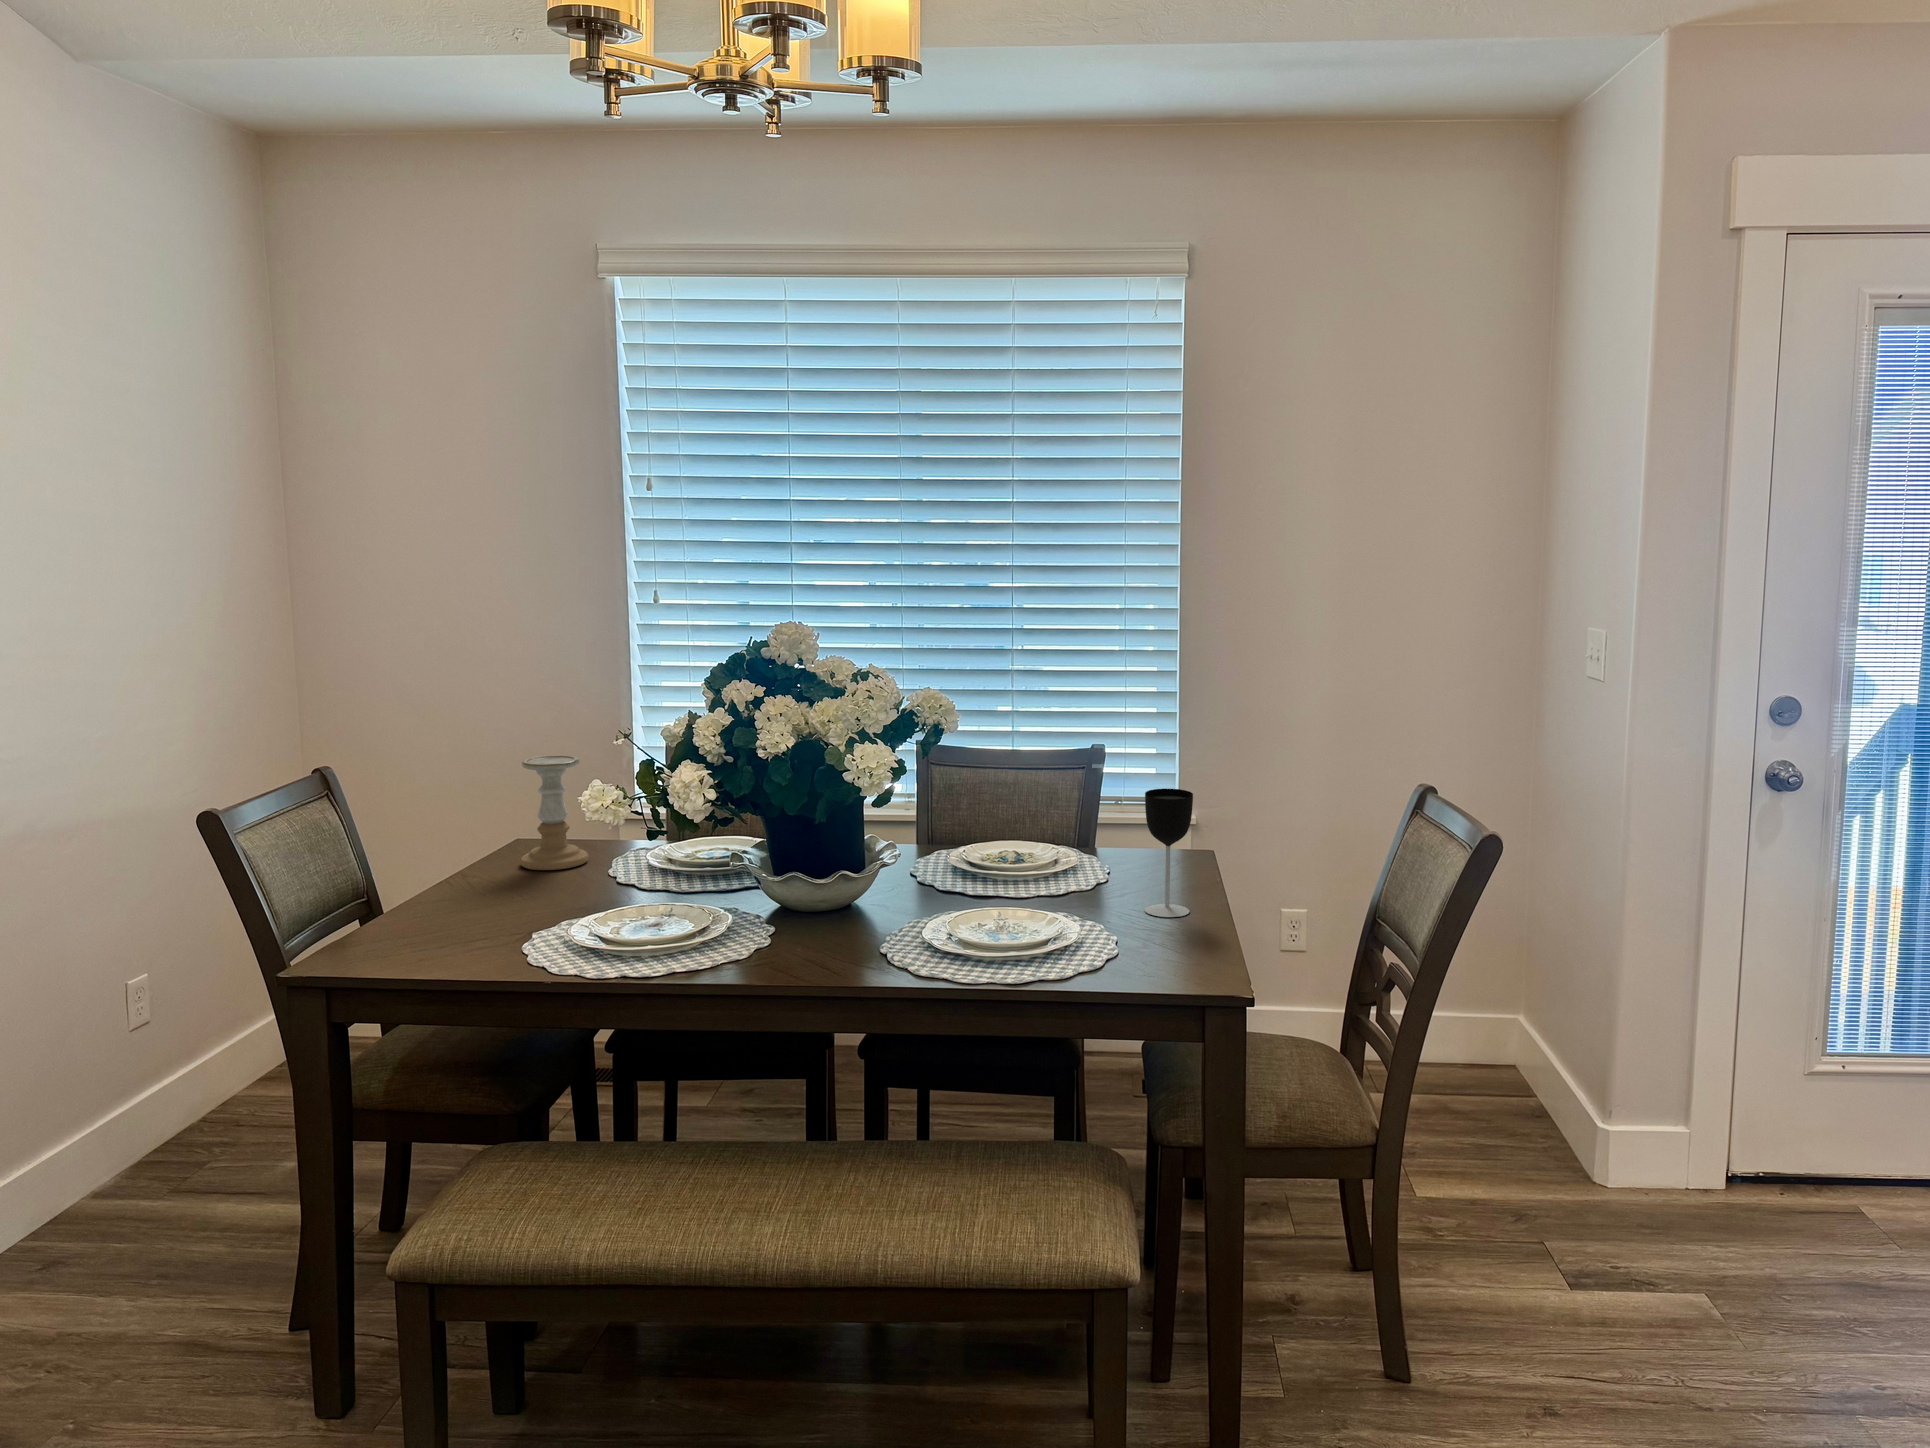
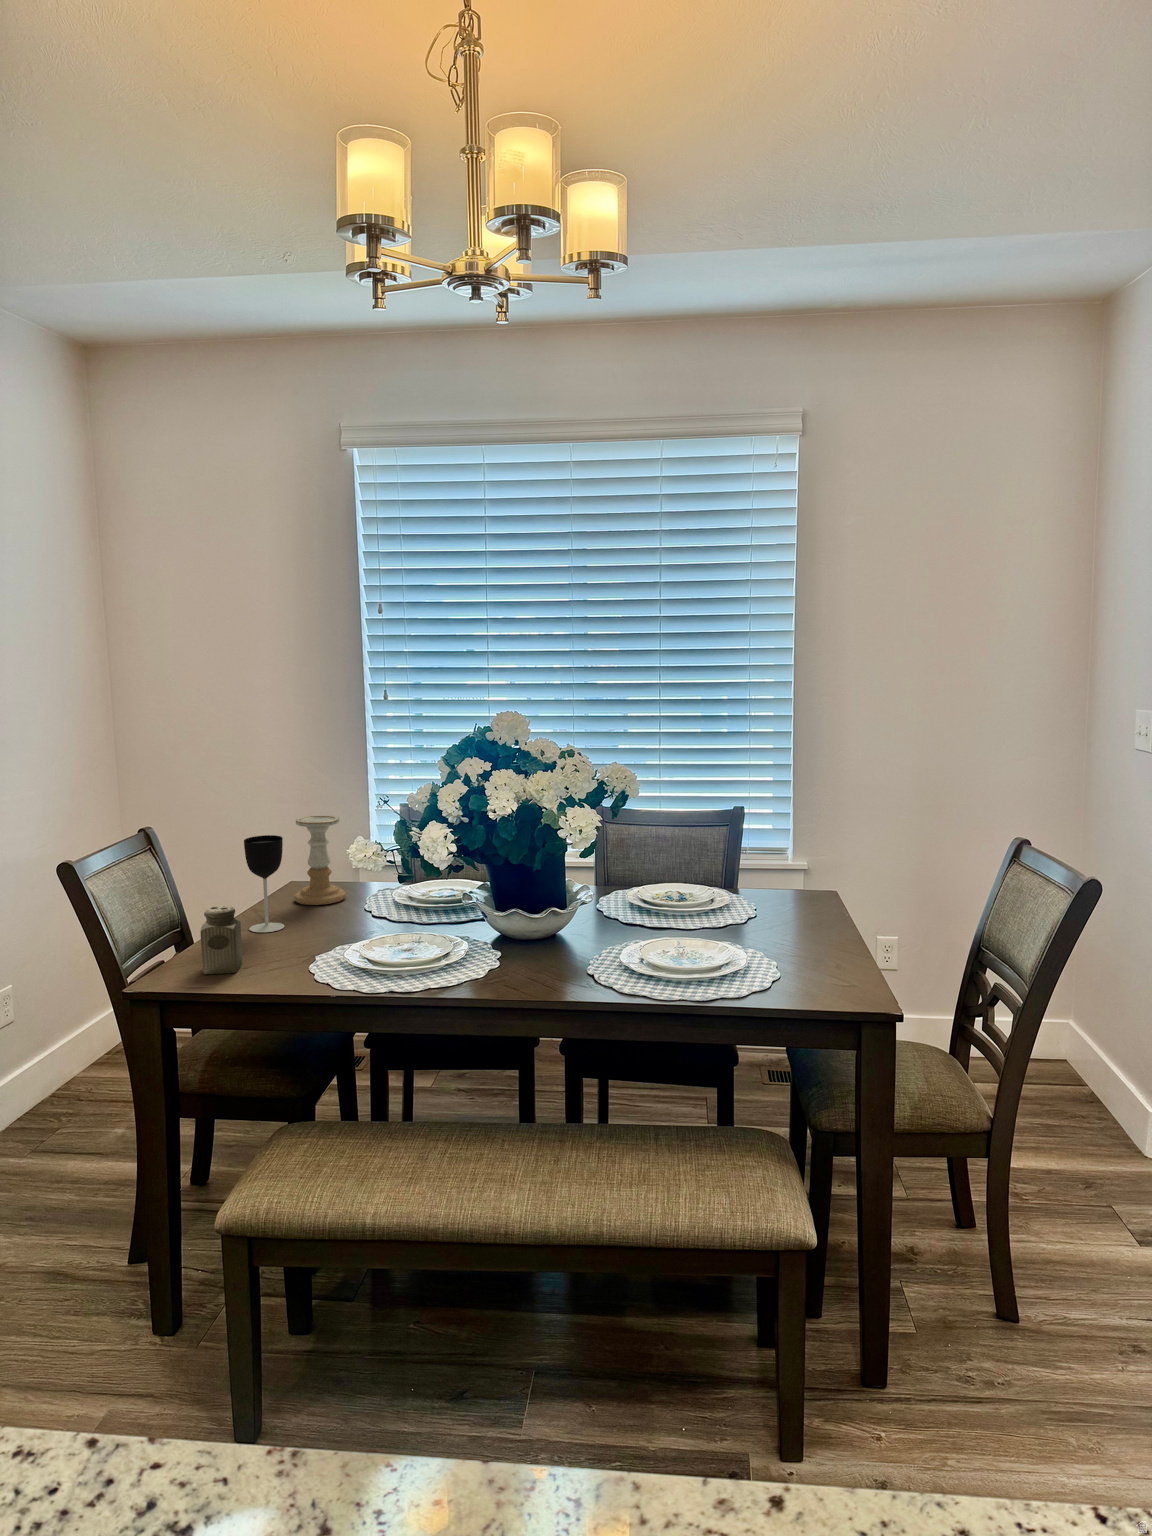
wine glass: present [1145,789,1193,917] -> present [244,835,284,932]
salt shaker: none [383,870,439,957] -> present [200,906,242,974]

